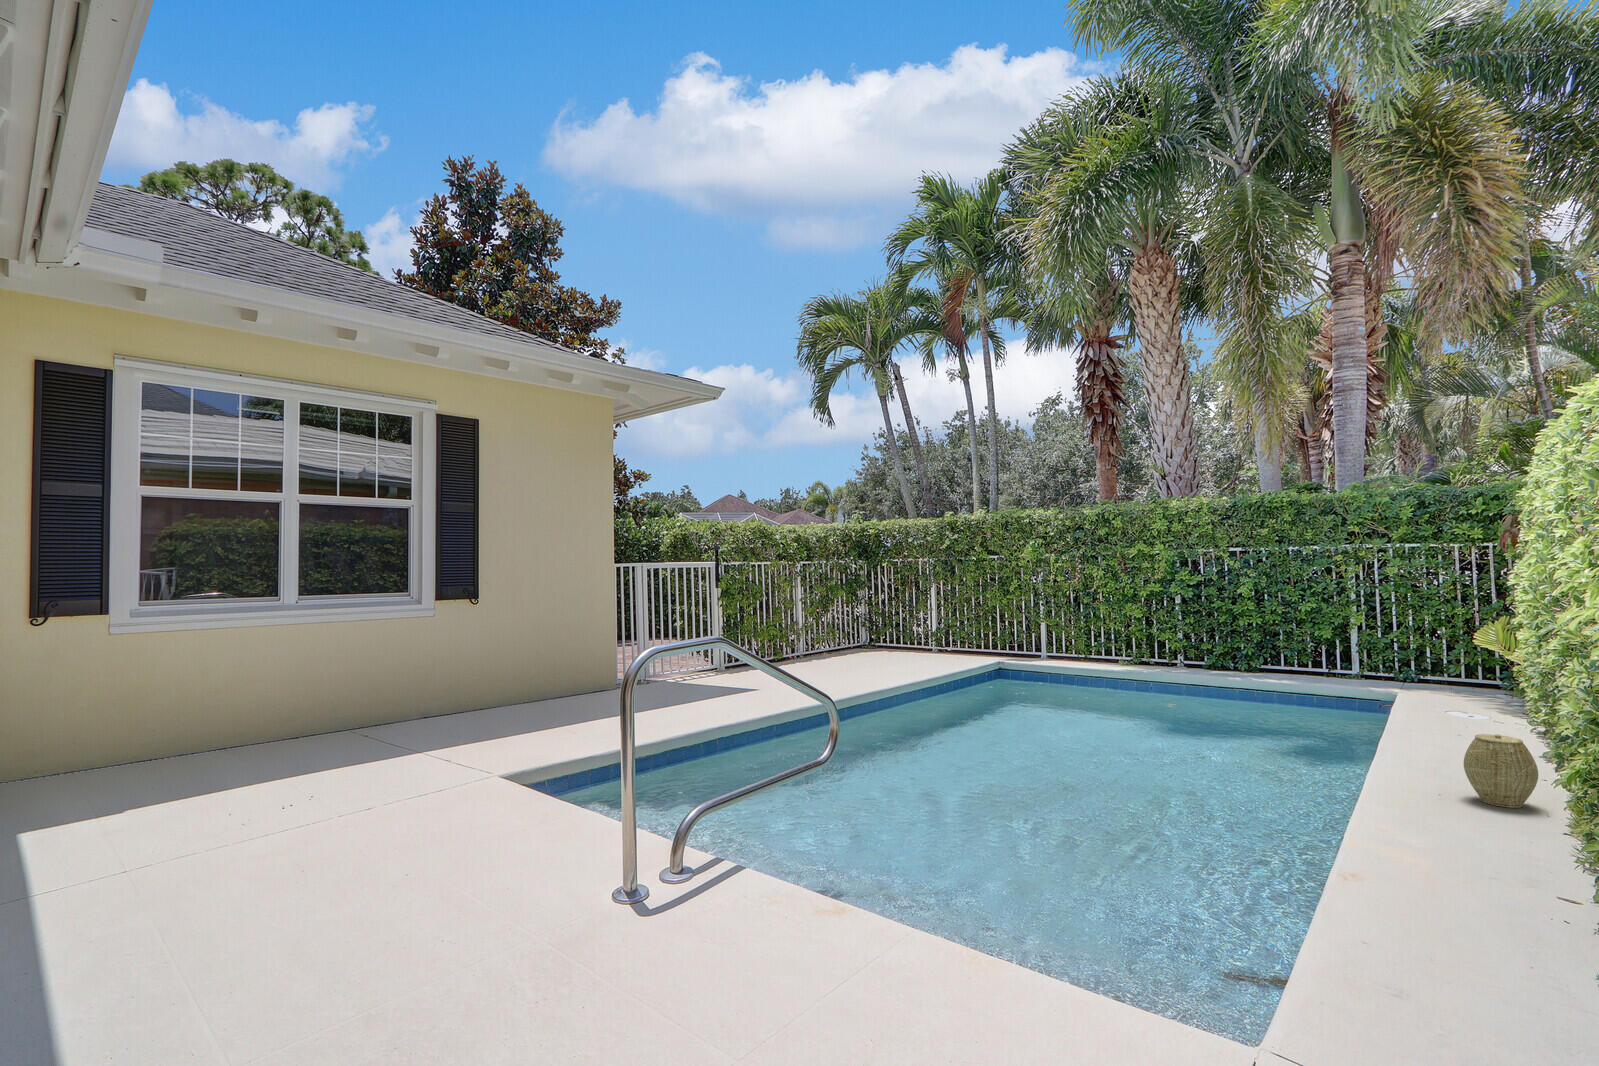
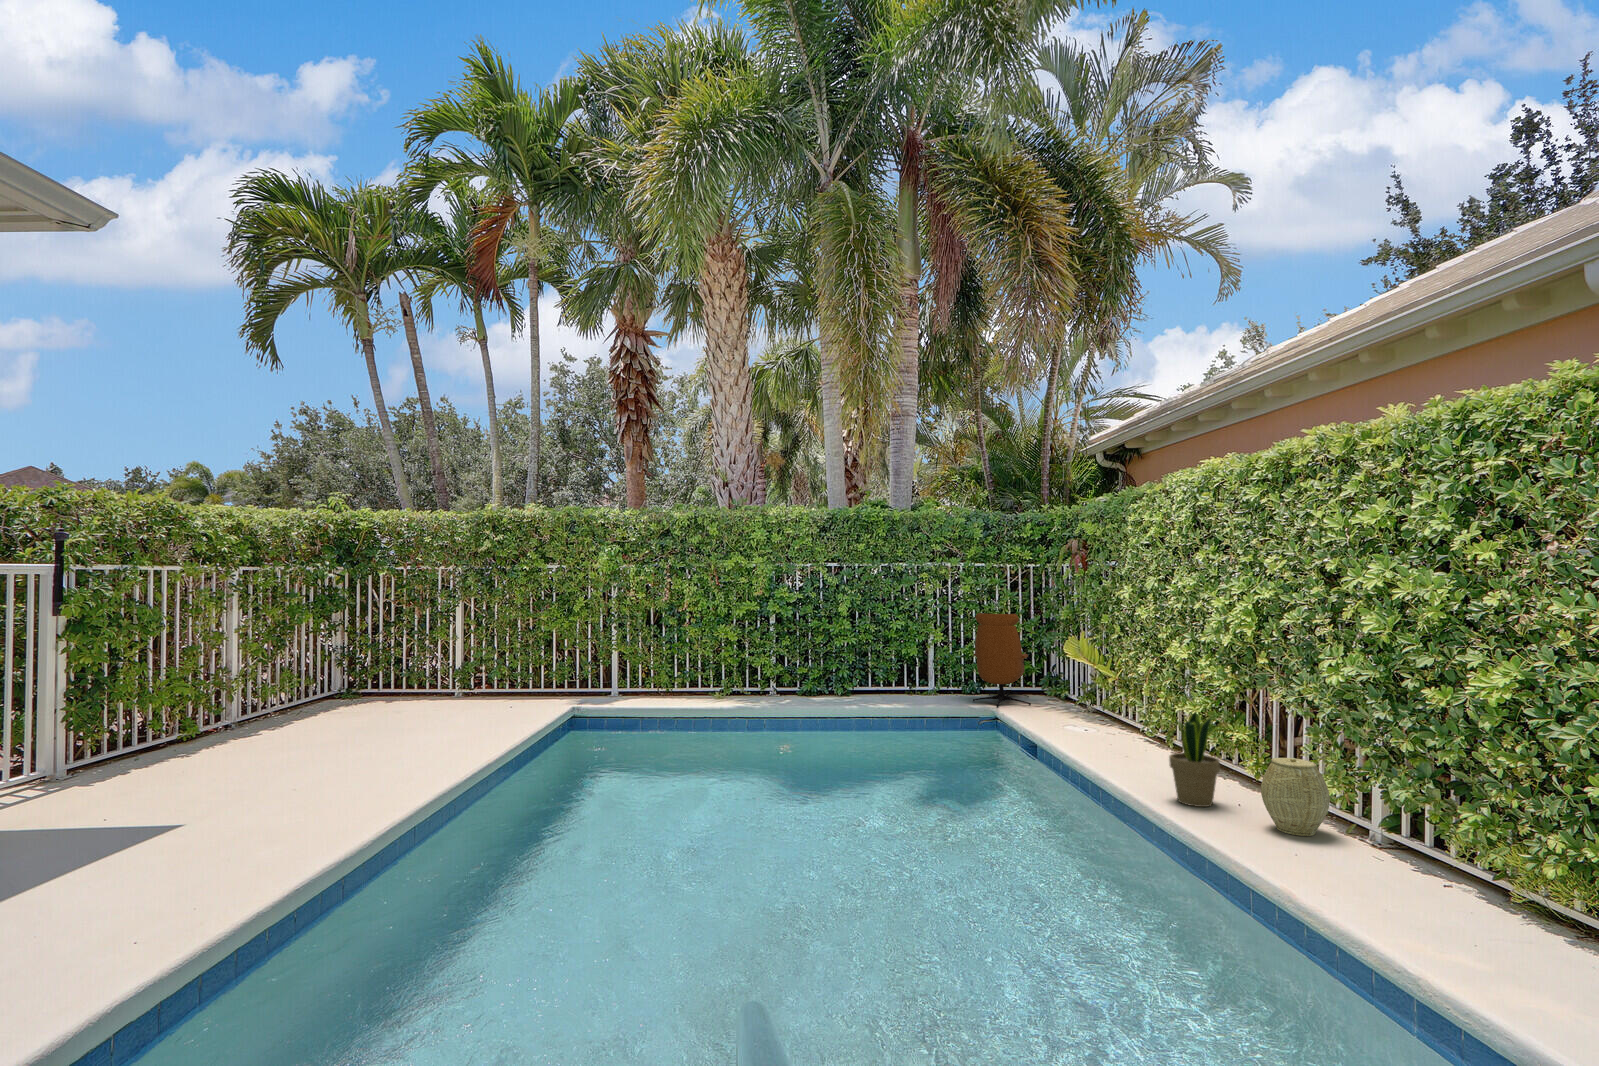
lounge chair: none [1383,597,1483,697] -> present [973,613,1031,708]
potted plant: none [1413,689,1475,779] -> present [1169,712,1223,807]

